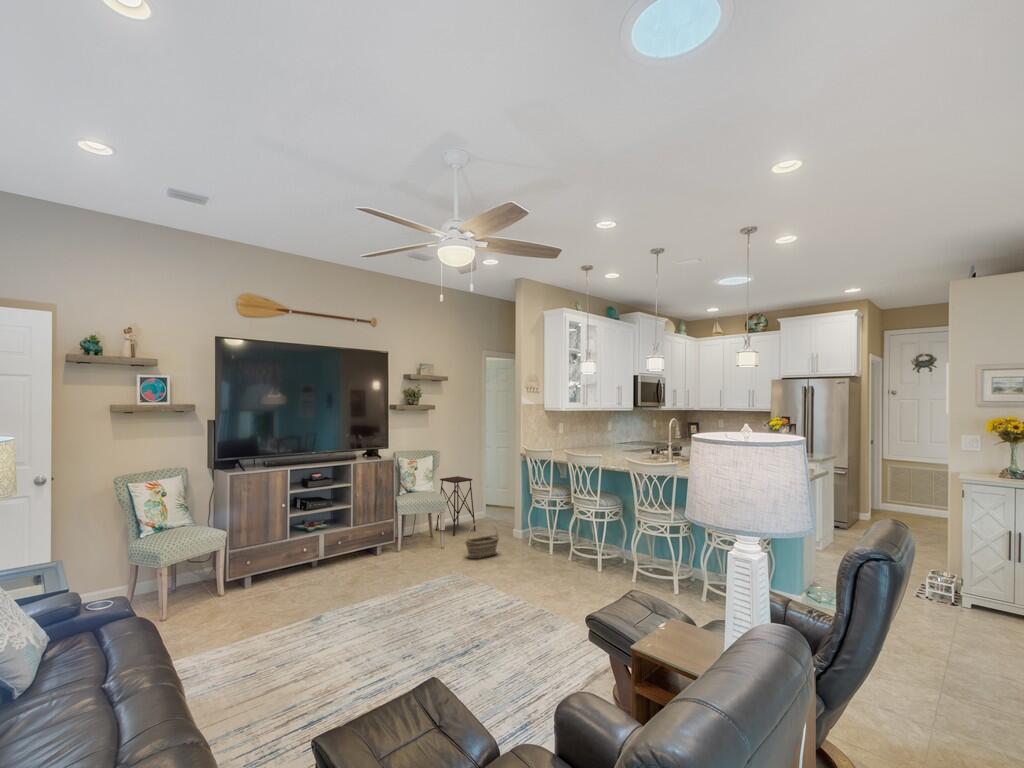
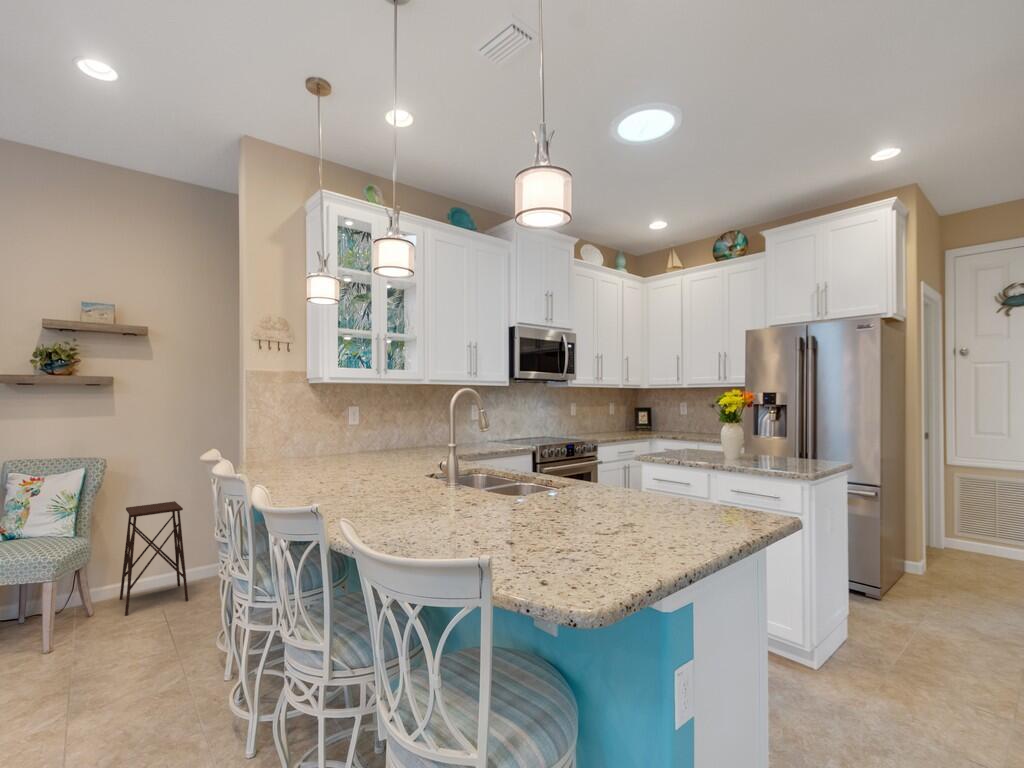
basket: present [466,530,499,559] -> none [30,606,128,692]

